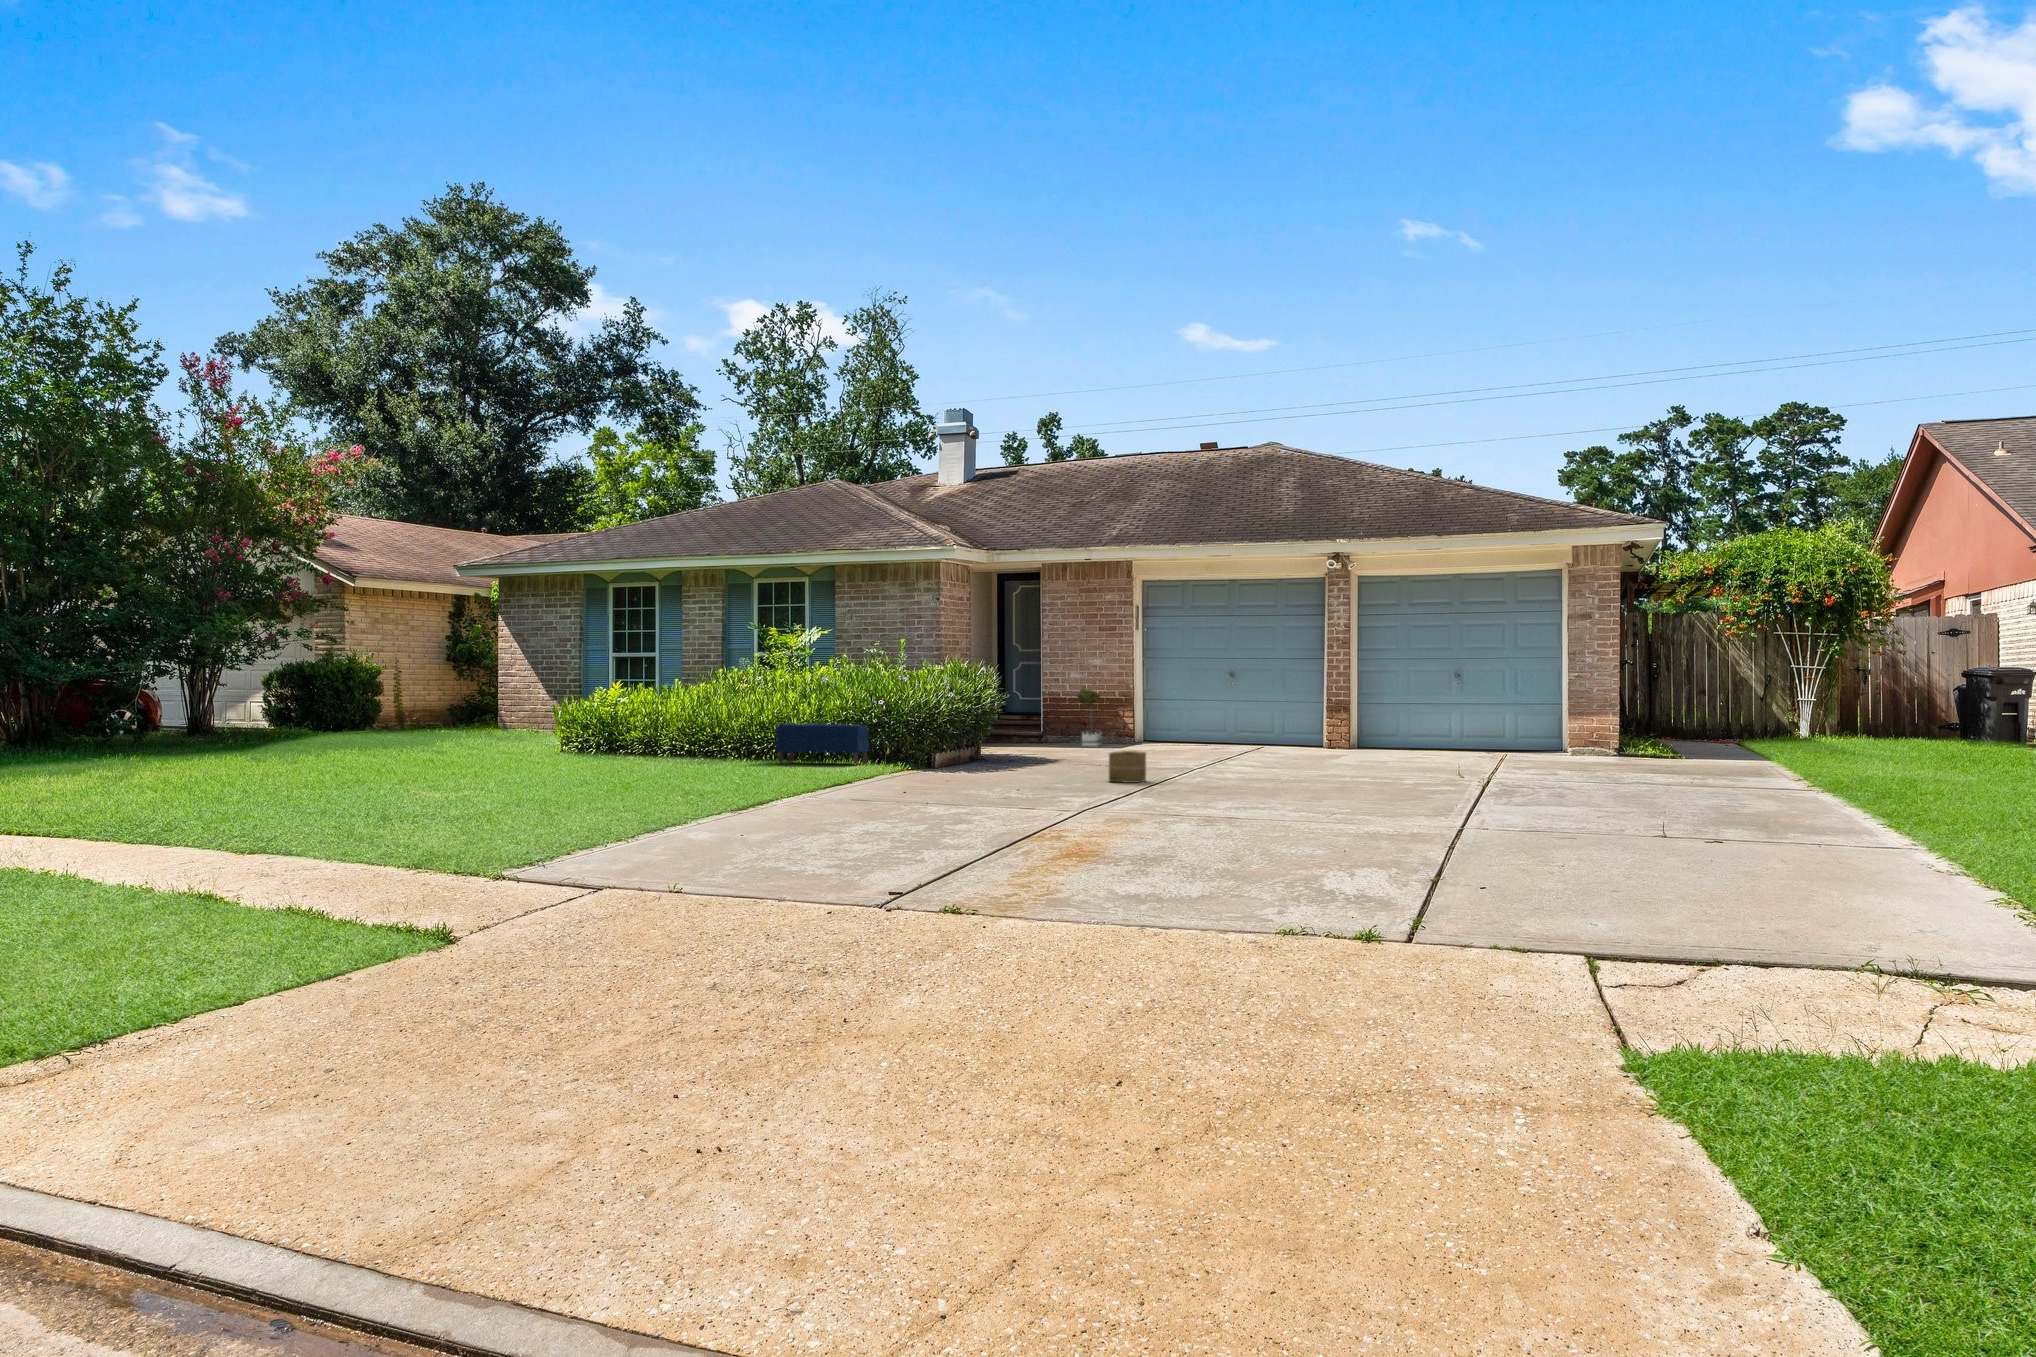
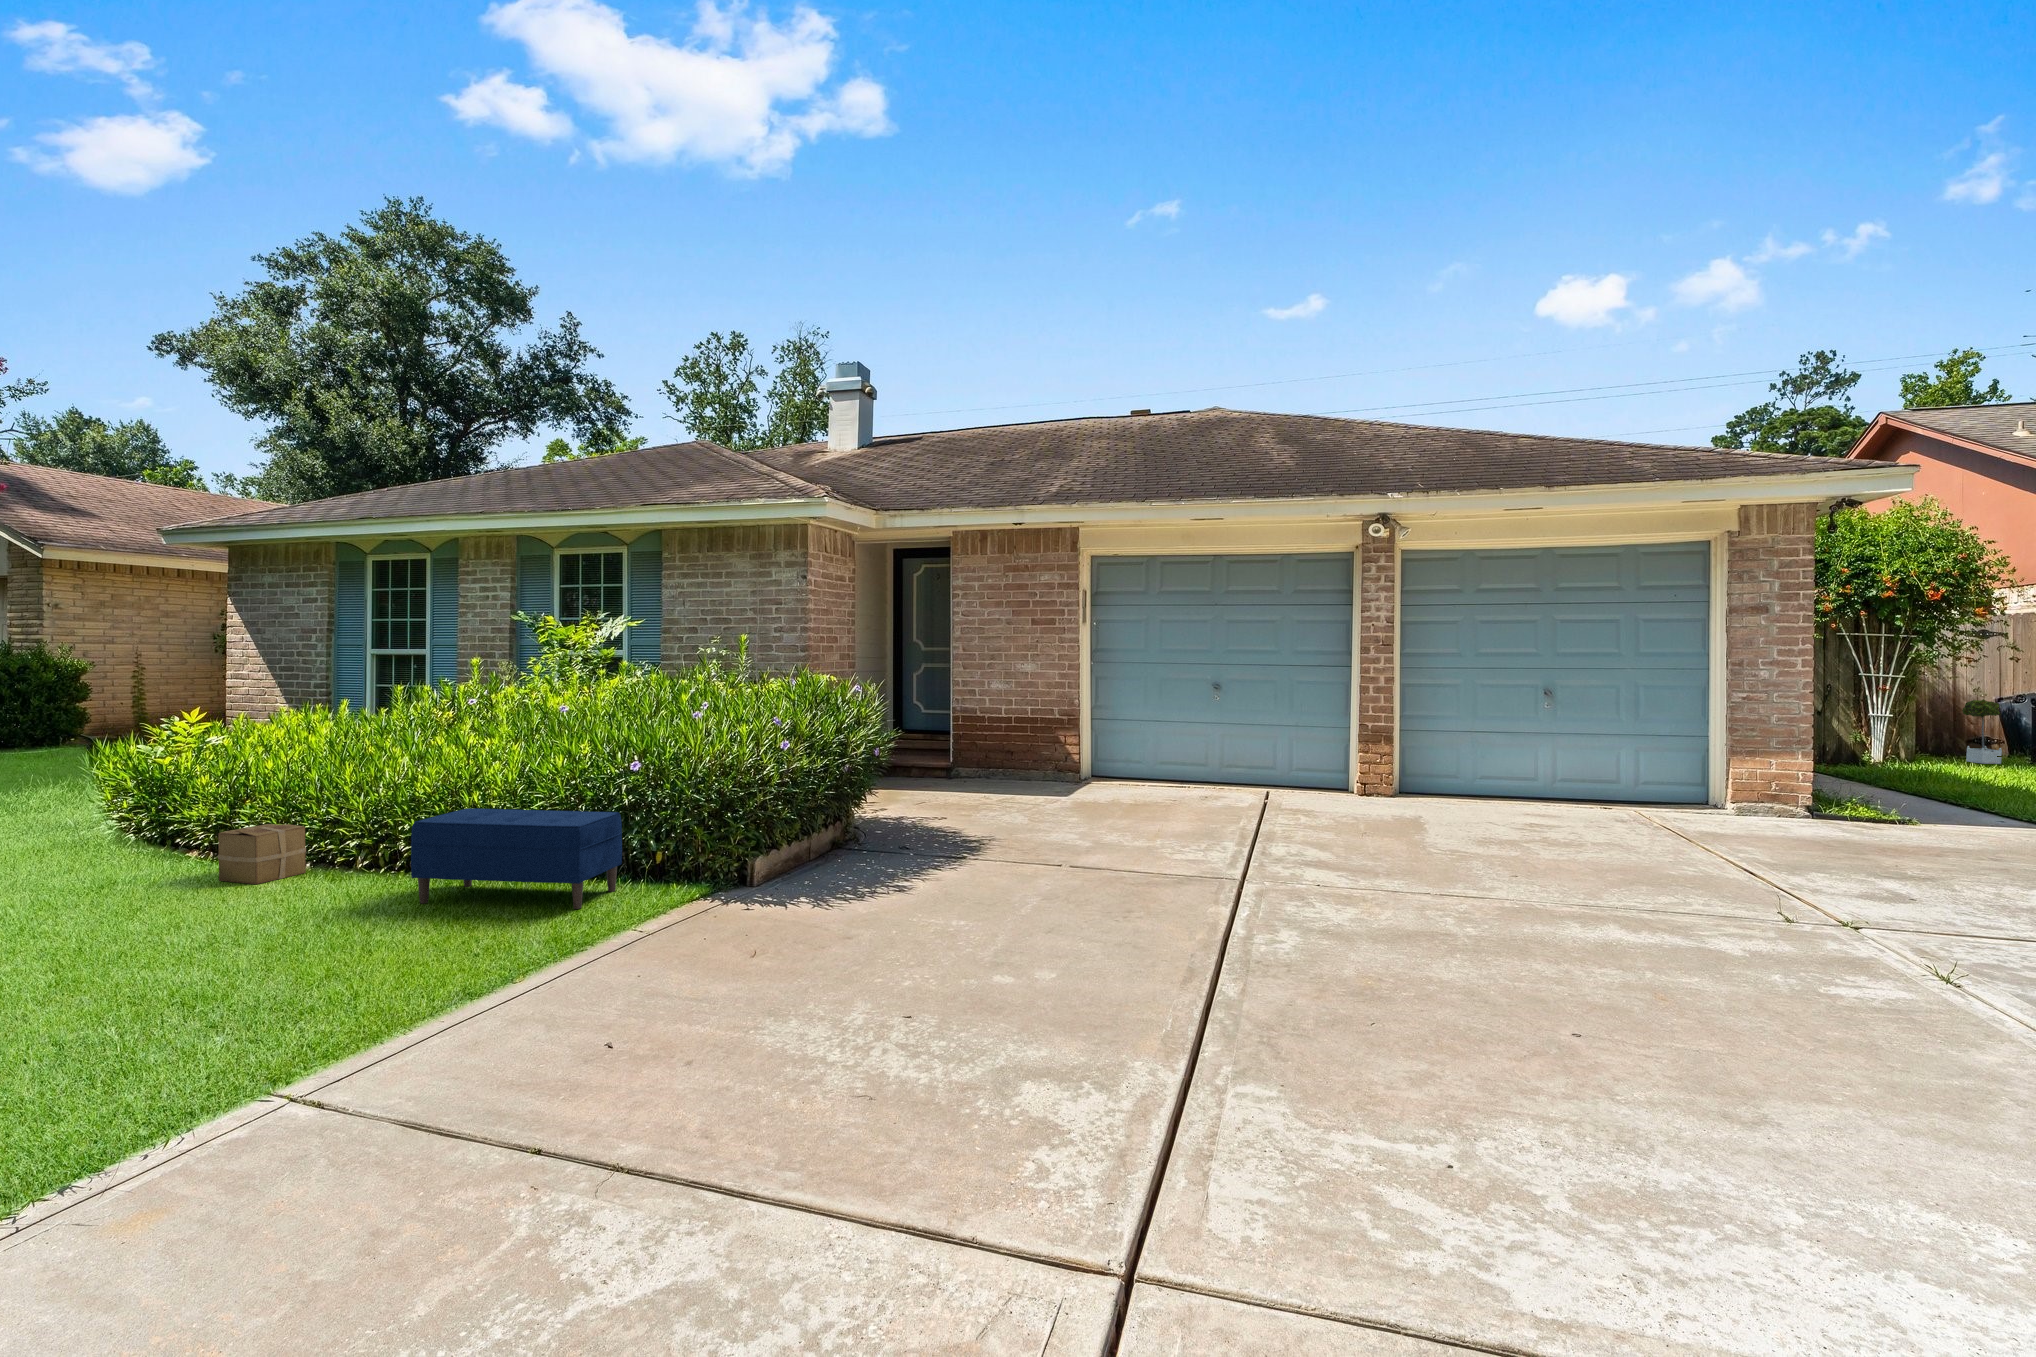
potted tree: present [1077,689,1102,746] -> present [1962,699,2002,764]
cardboard box: present [1109,751,1146,783] -> present [218,824,306,884]

